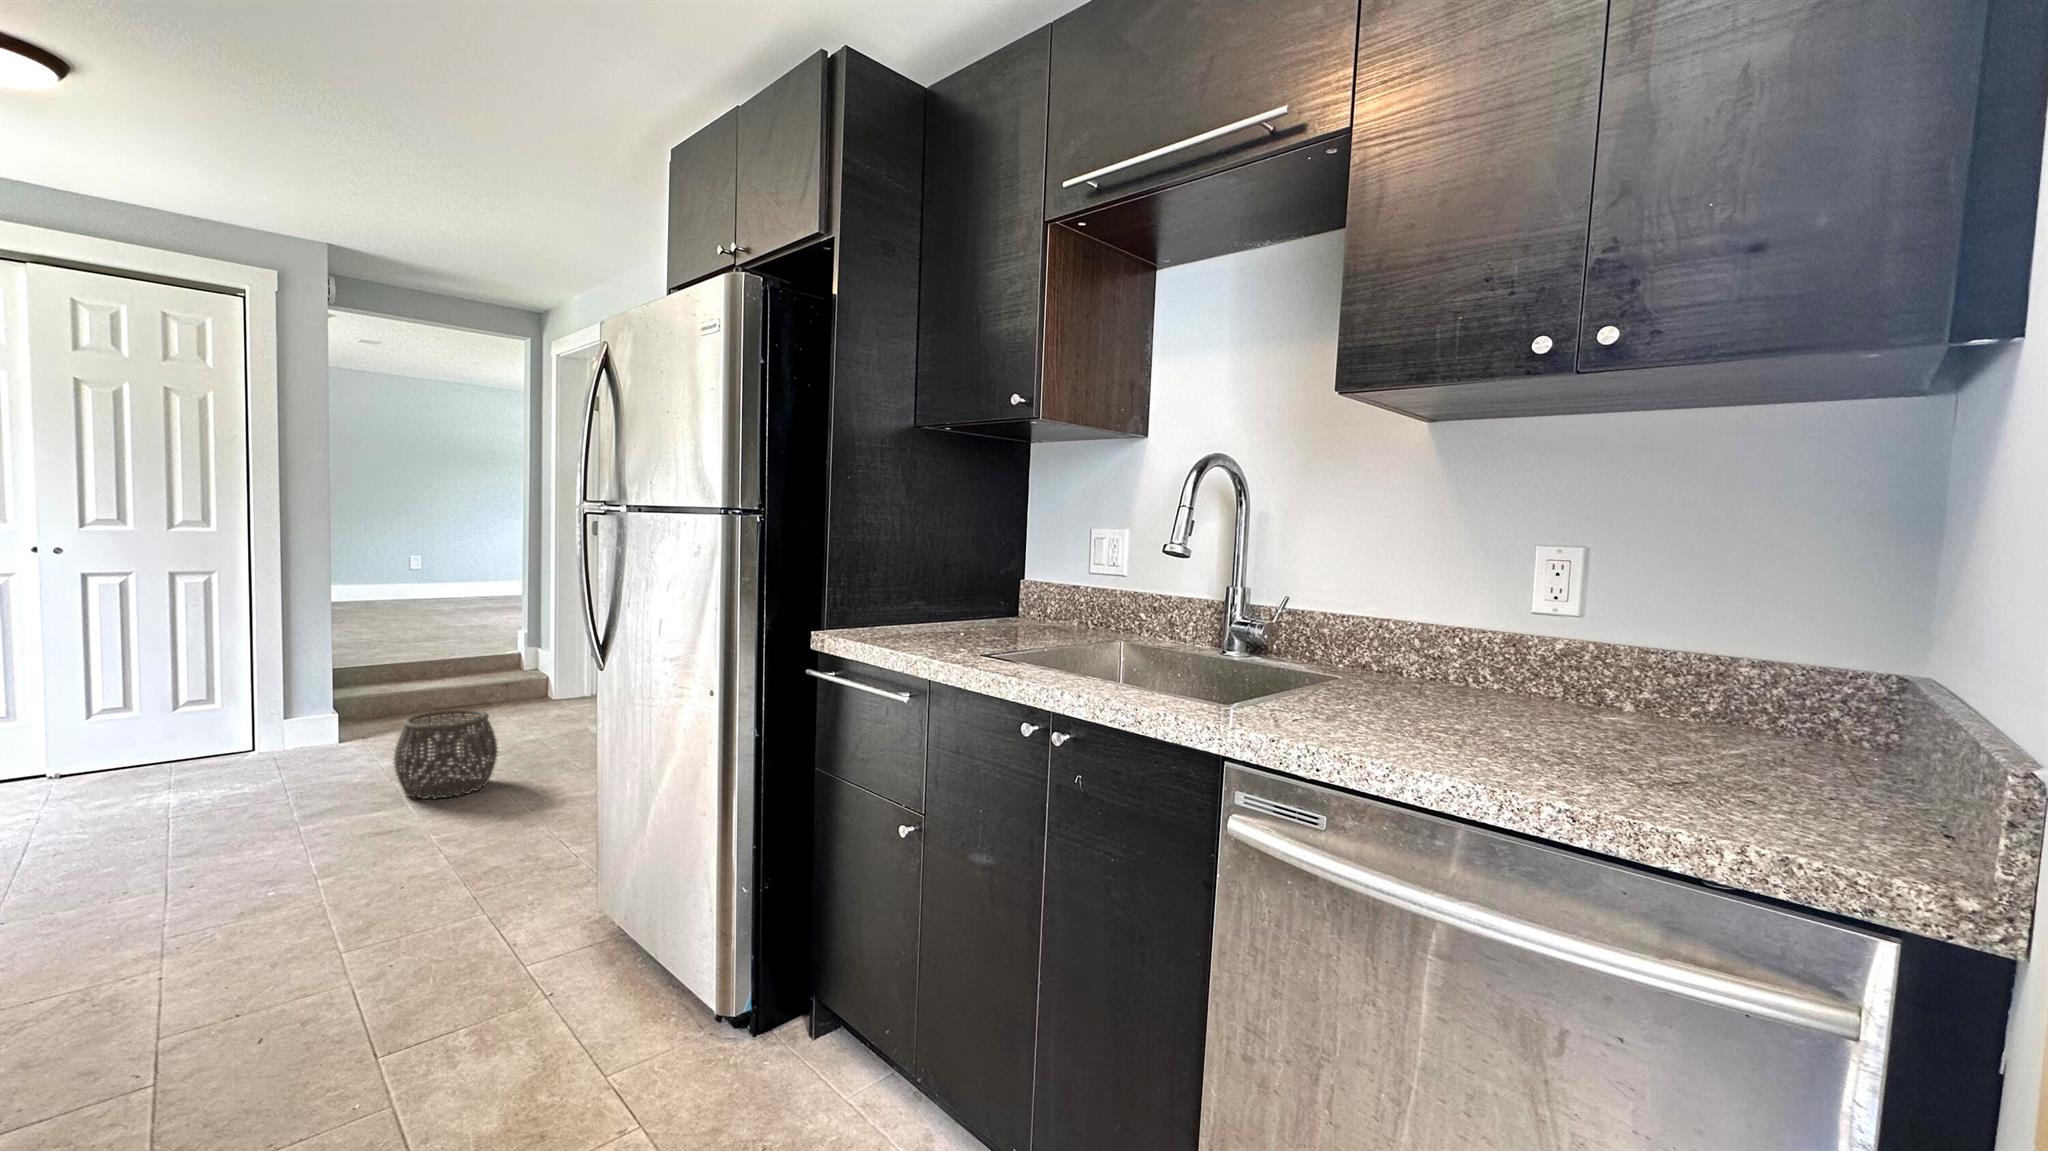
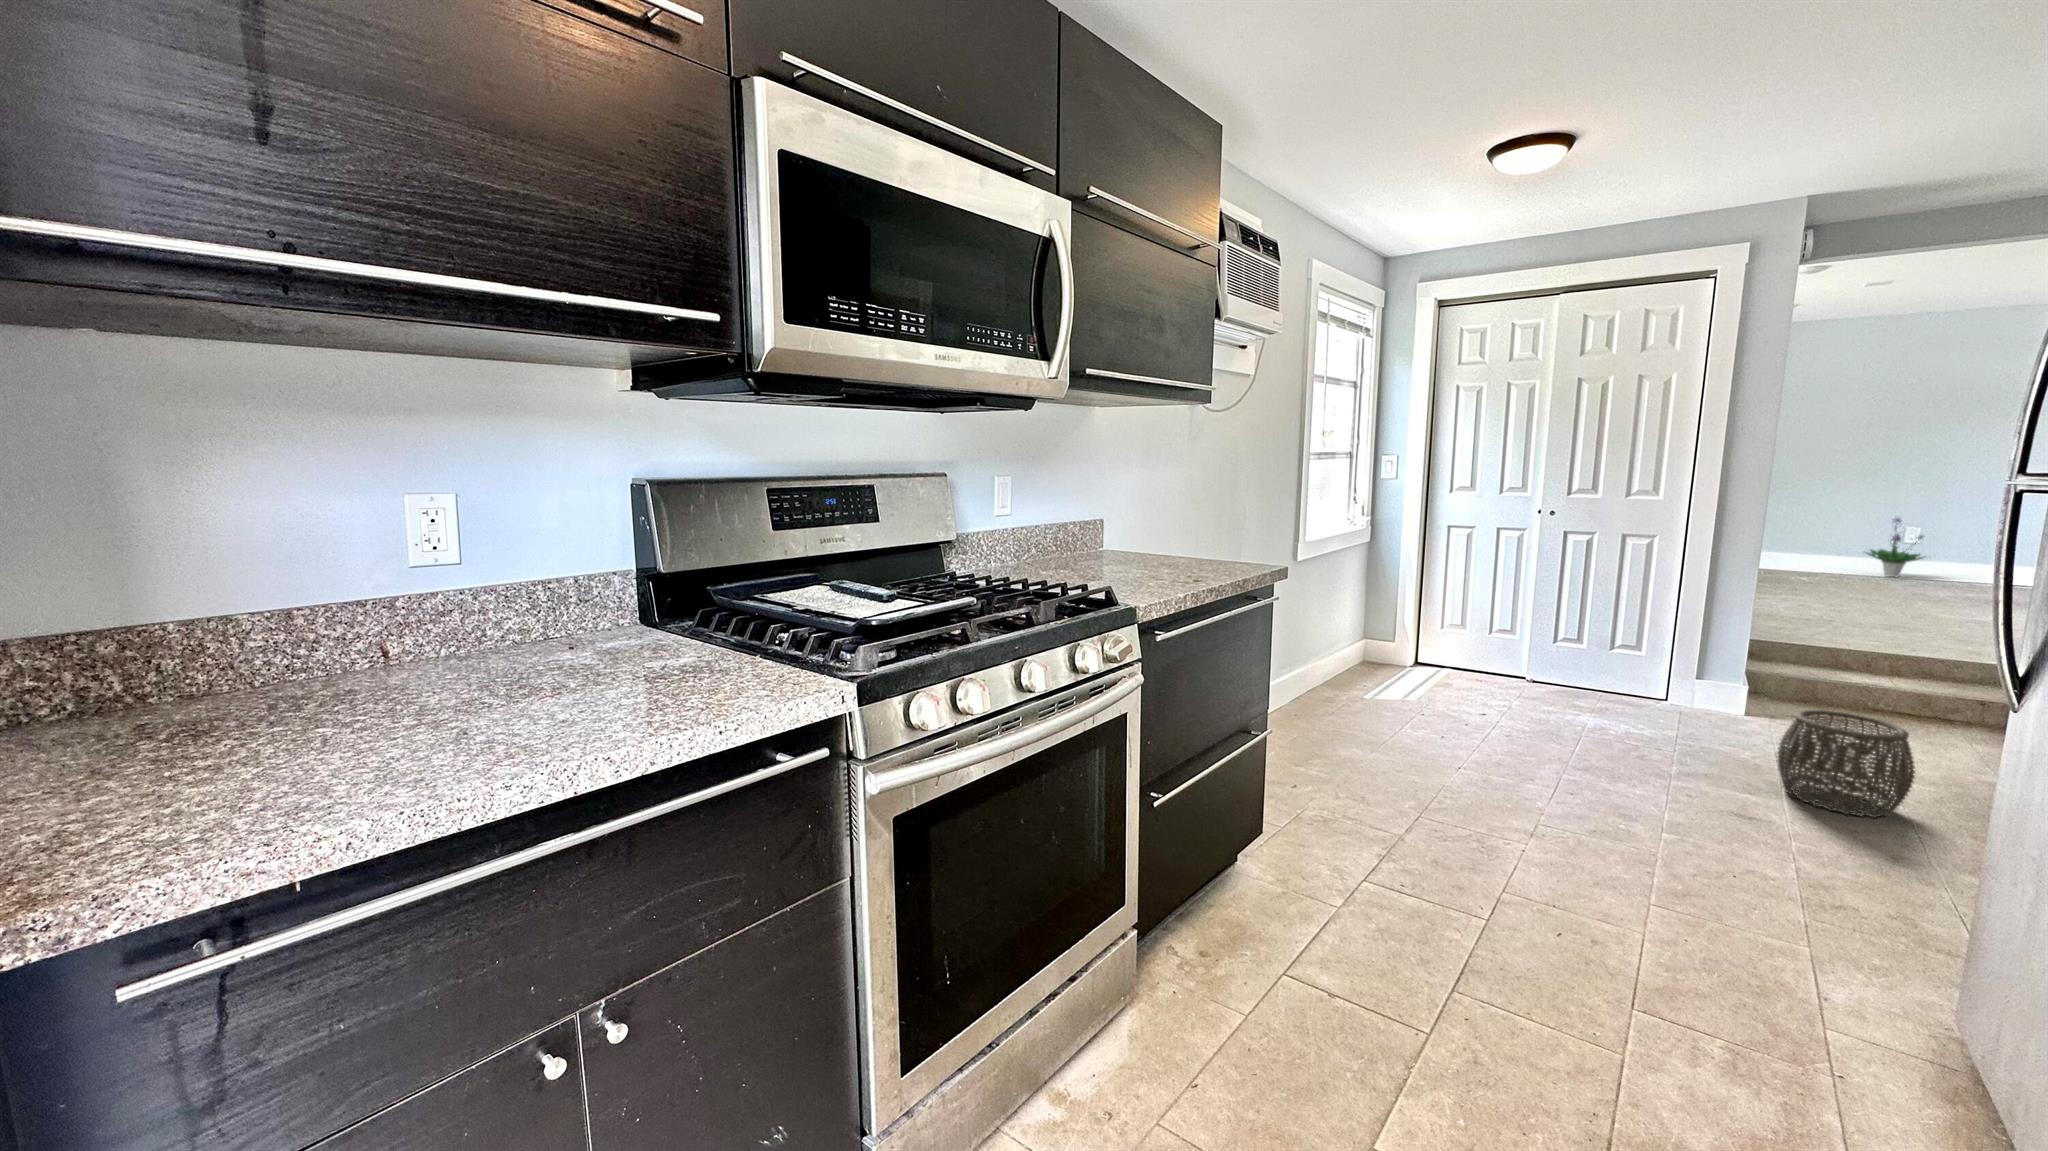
potted plant: none [380,546,429,598] -> present [1866,518,1923,577]

